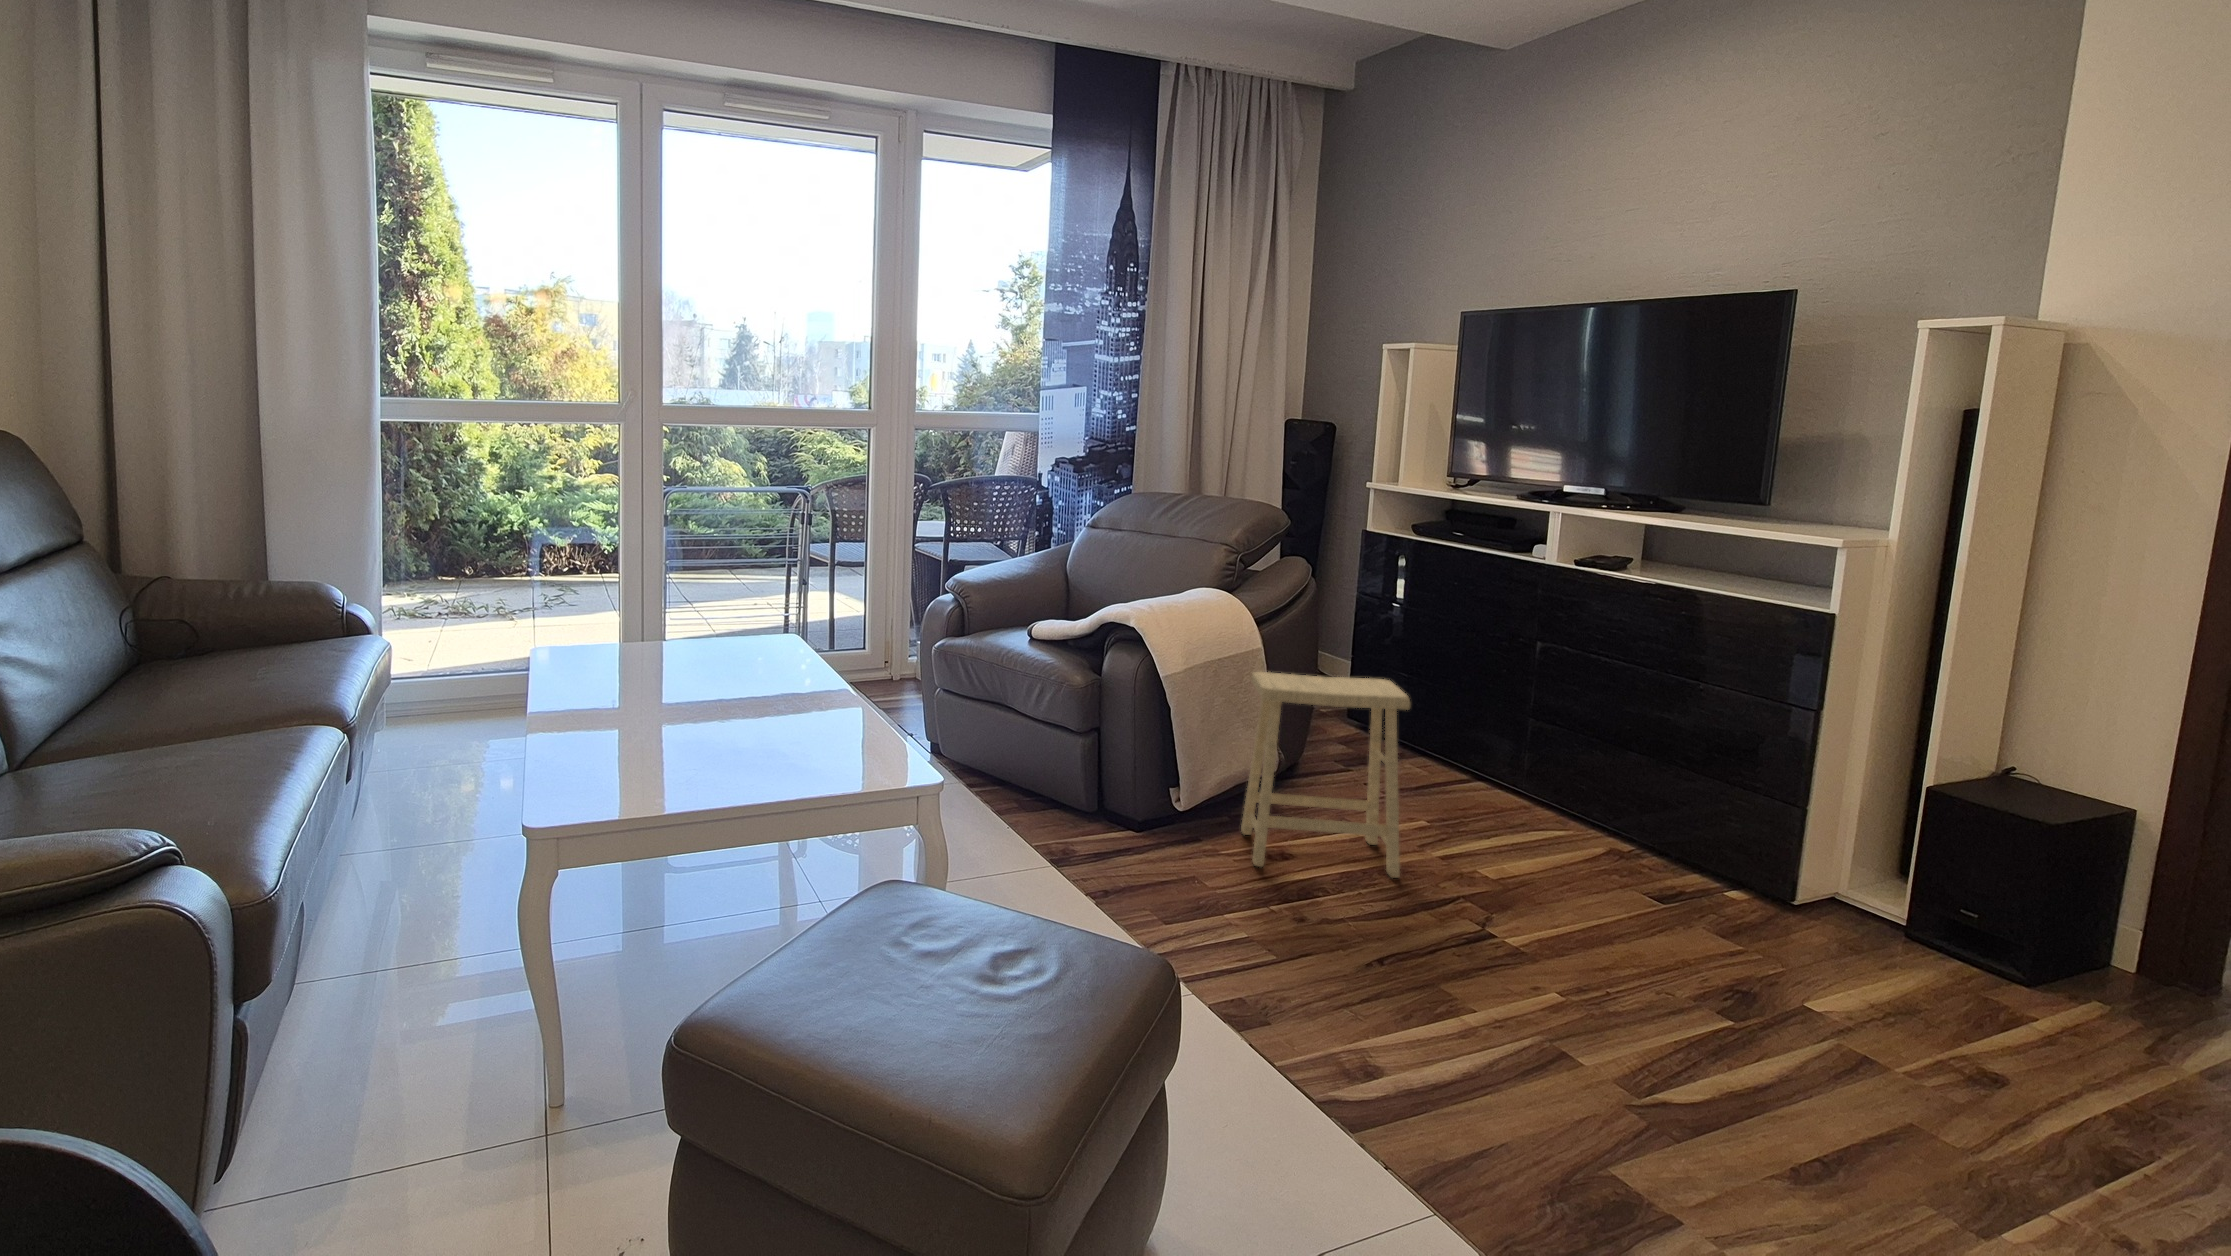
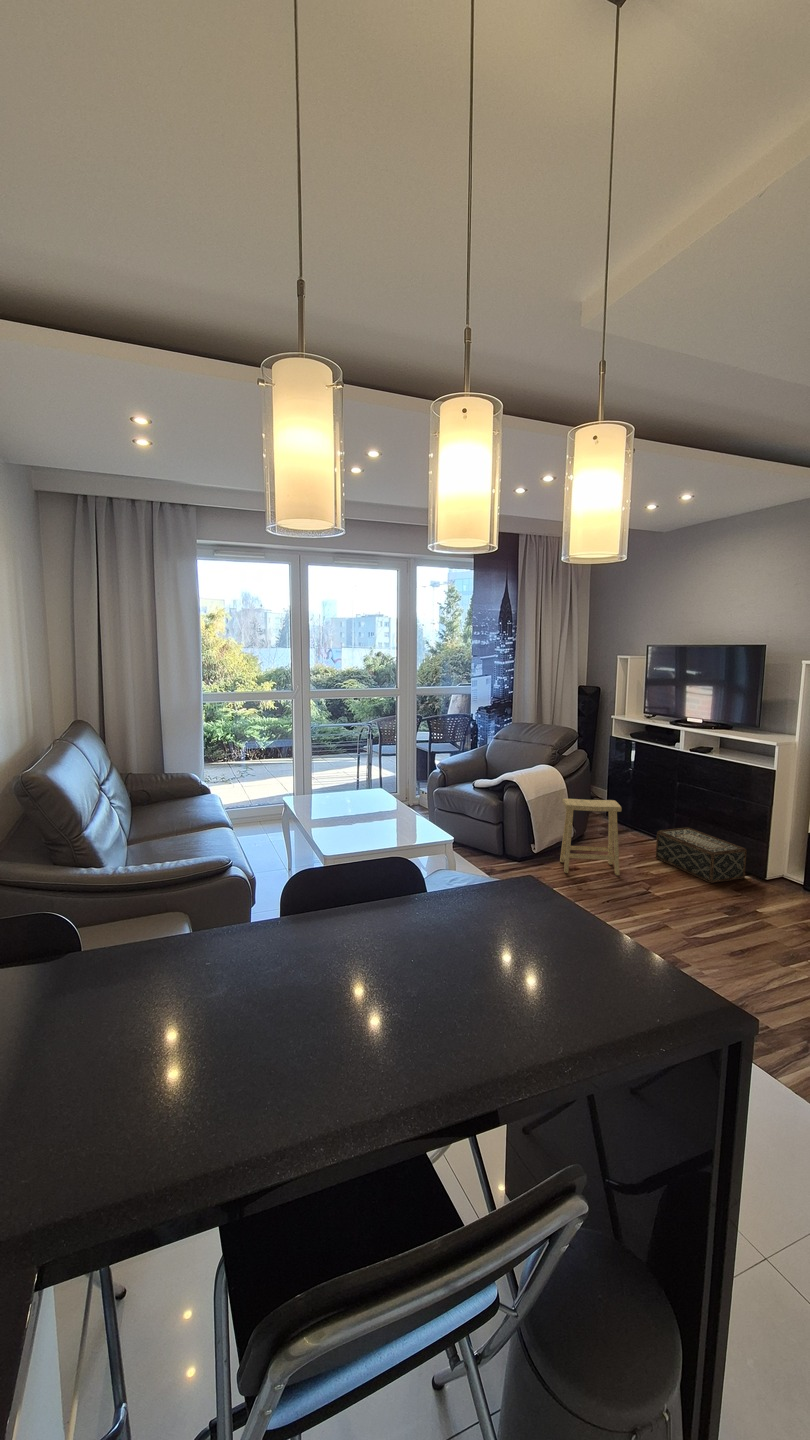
woven basket: none [1484,753,1744,908] -> present [656,828,747,883]

